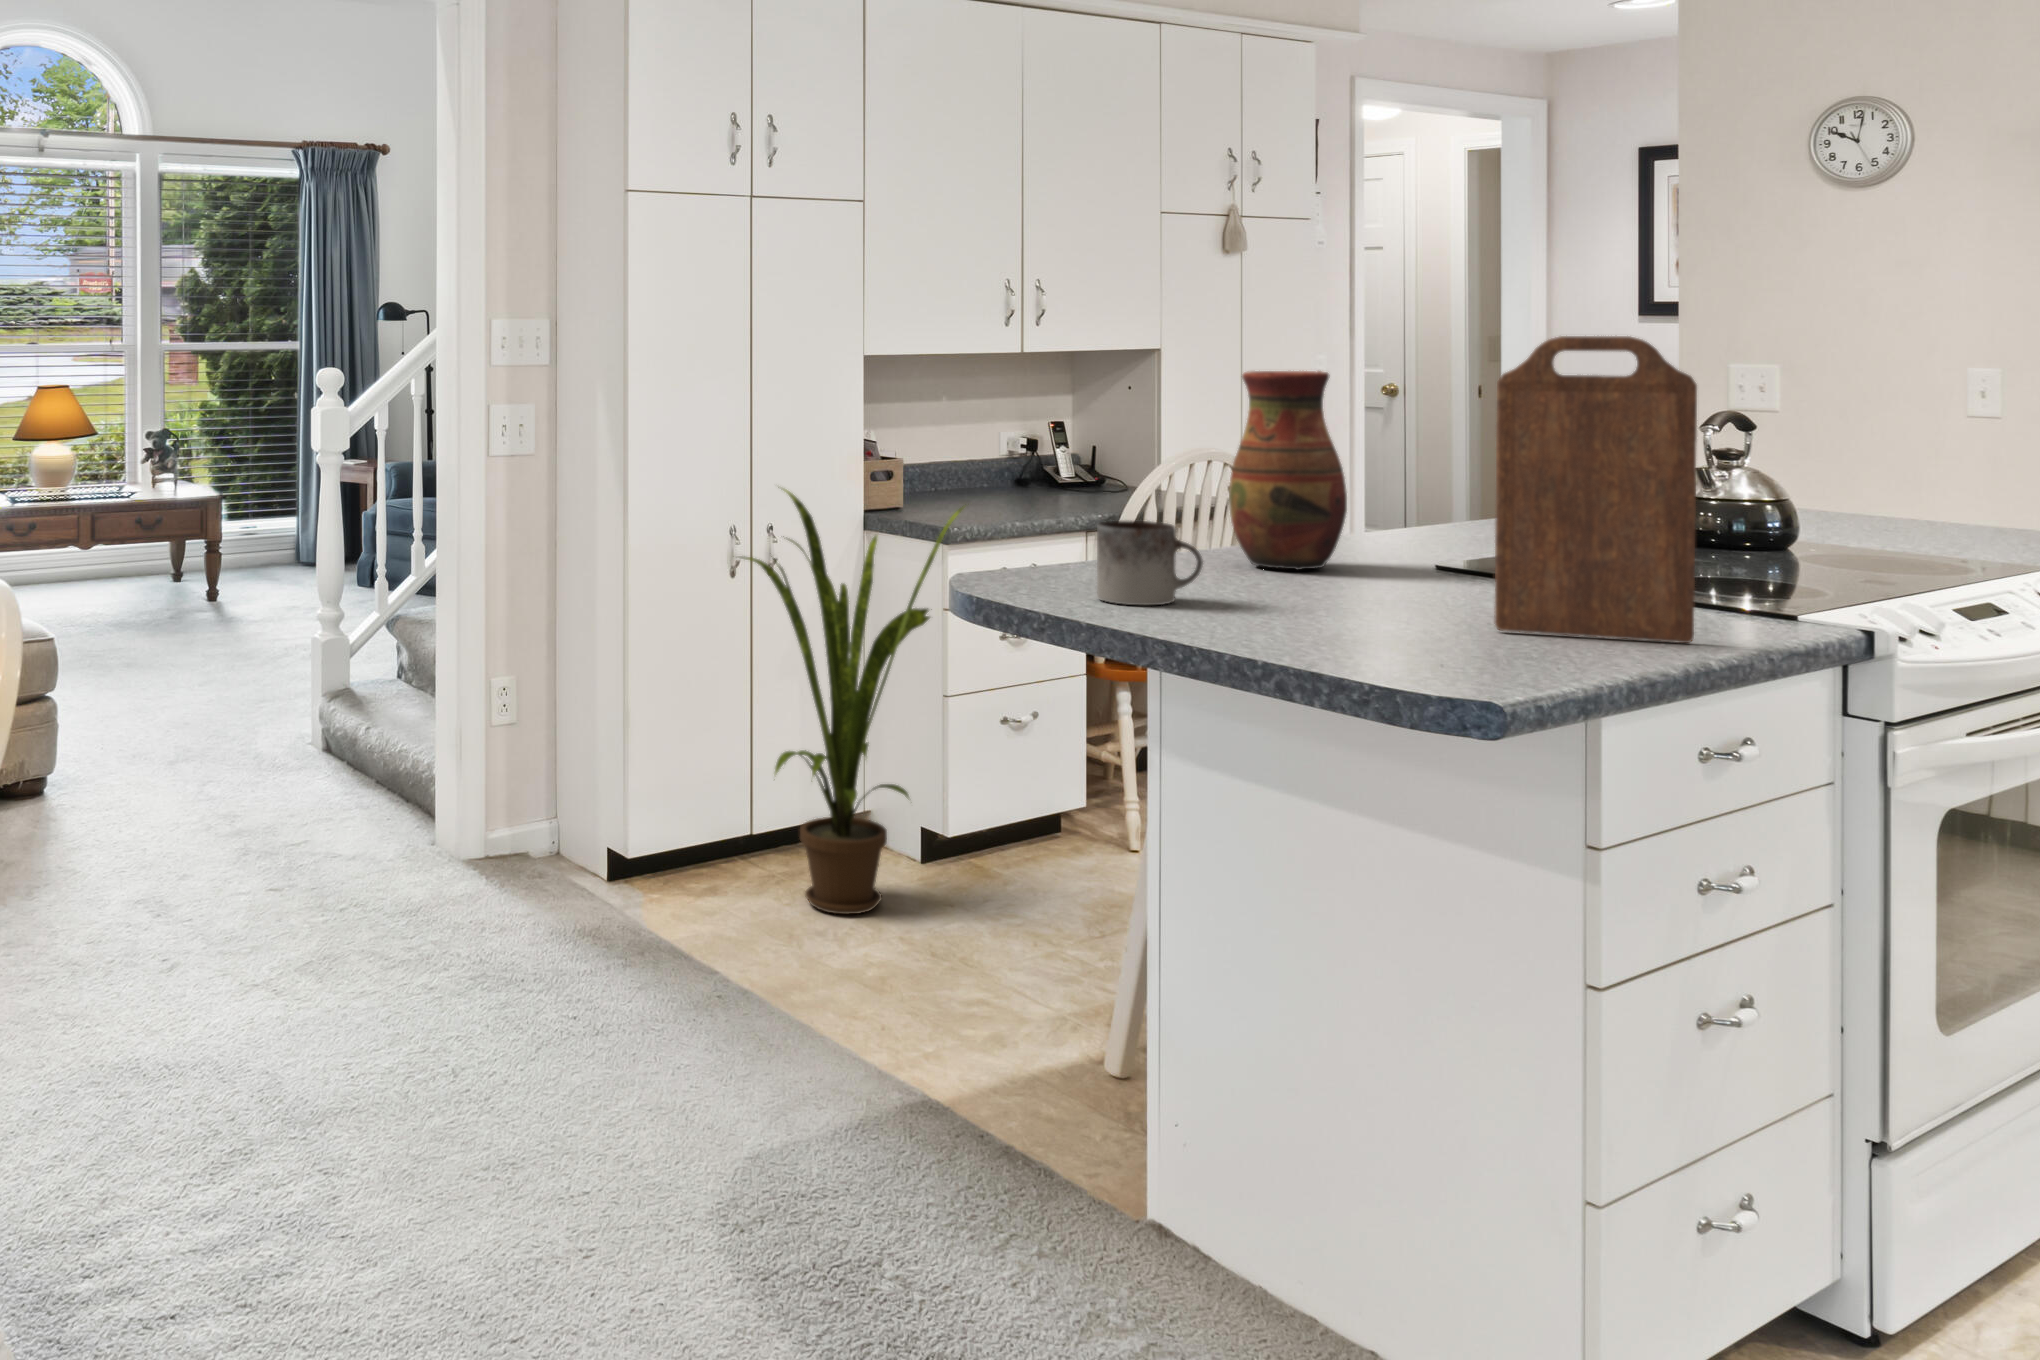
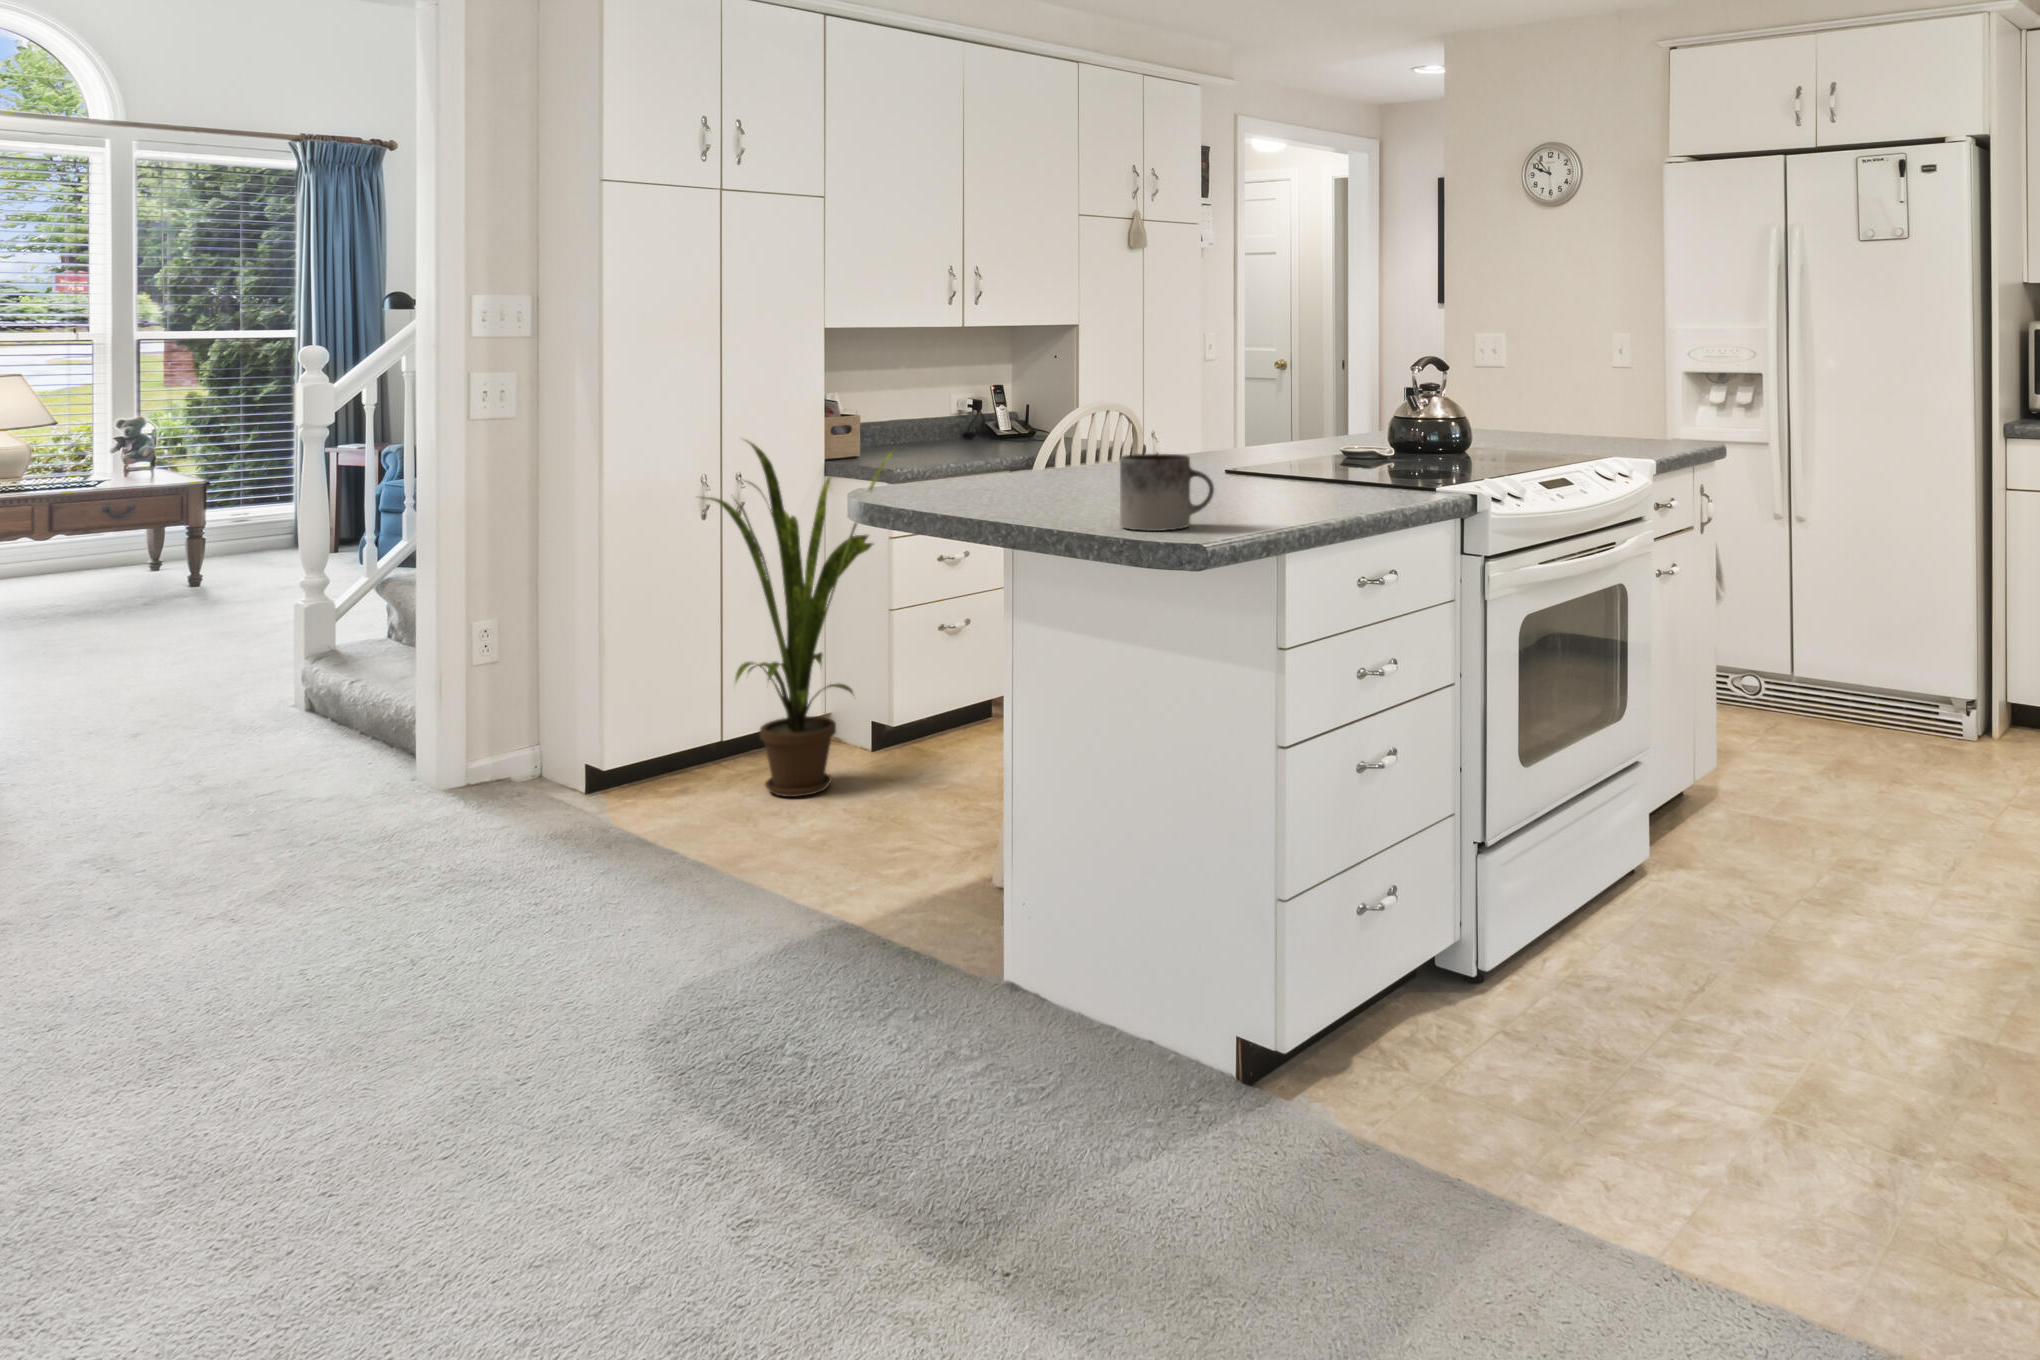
cutting board: present [1494,336,1697,643] -> none [1229,289,1354,504]
vase: present [1229,371,1347,570] -> none [1076,325,1161,478]
mug: present [1097,521,1203,605] -> present [1120,454,1214,531]

